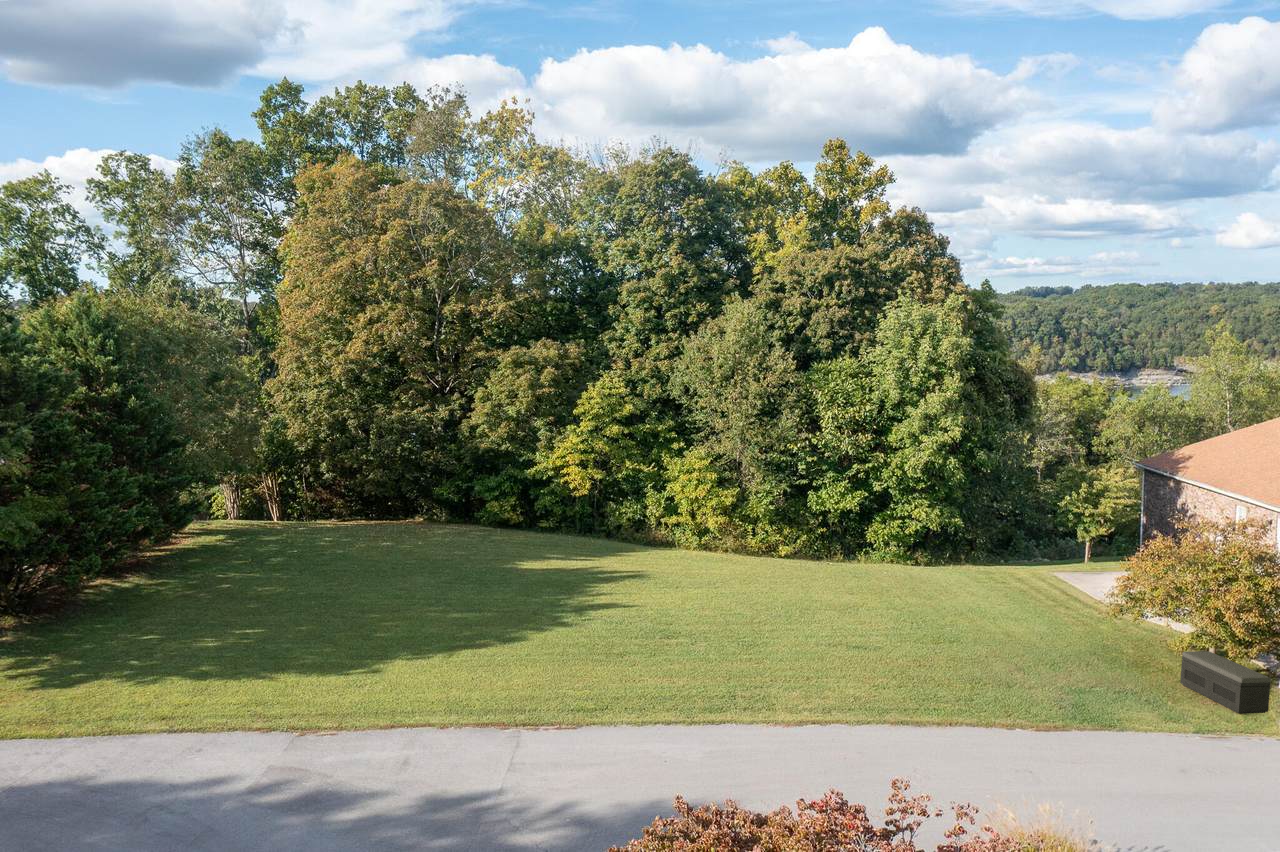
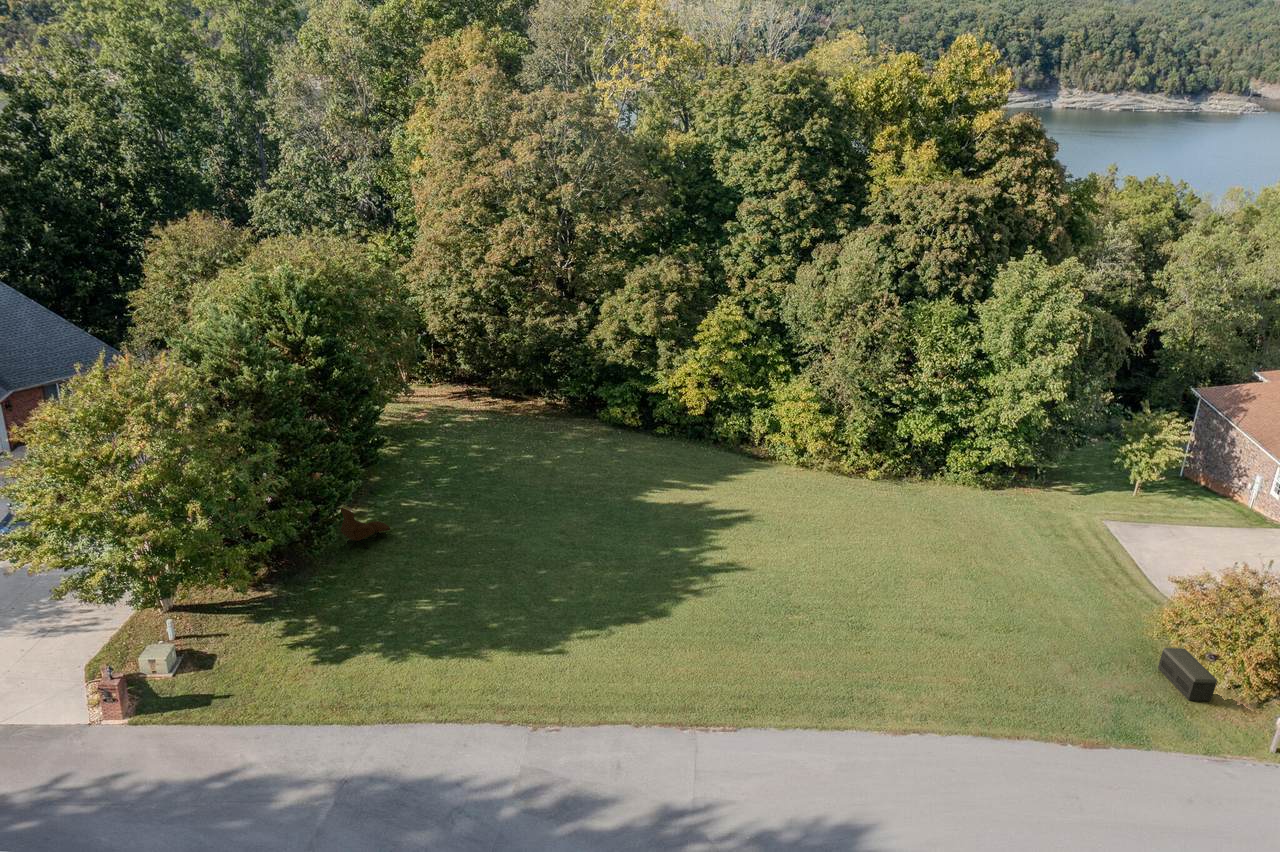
lounge chair: none [67,557,153,621] -> present [341,507,390,550]

